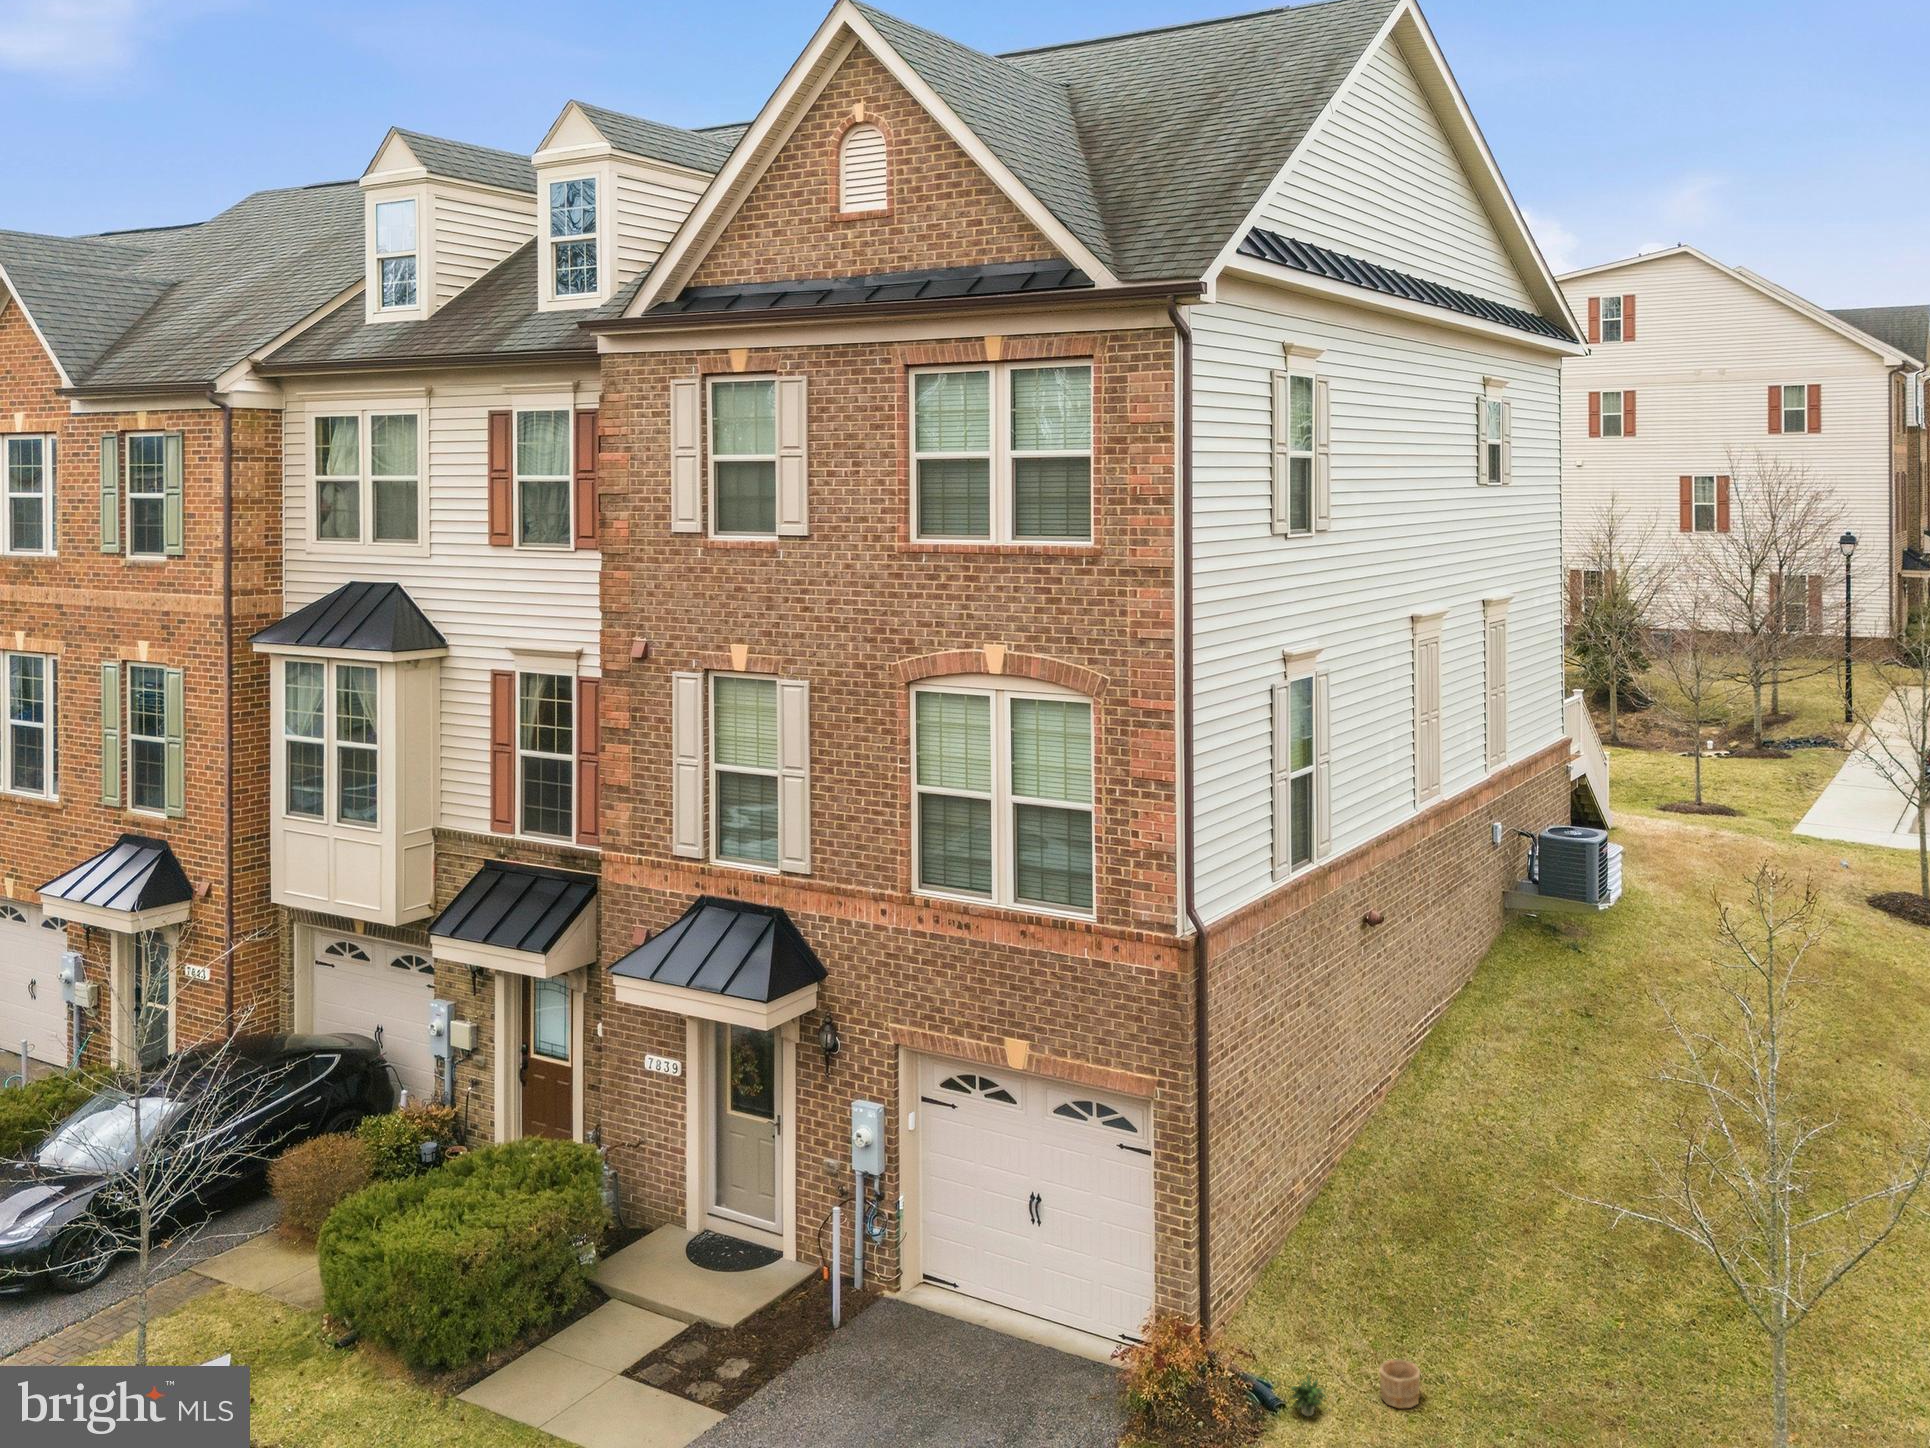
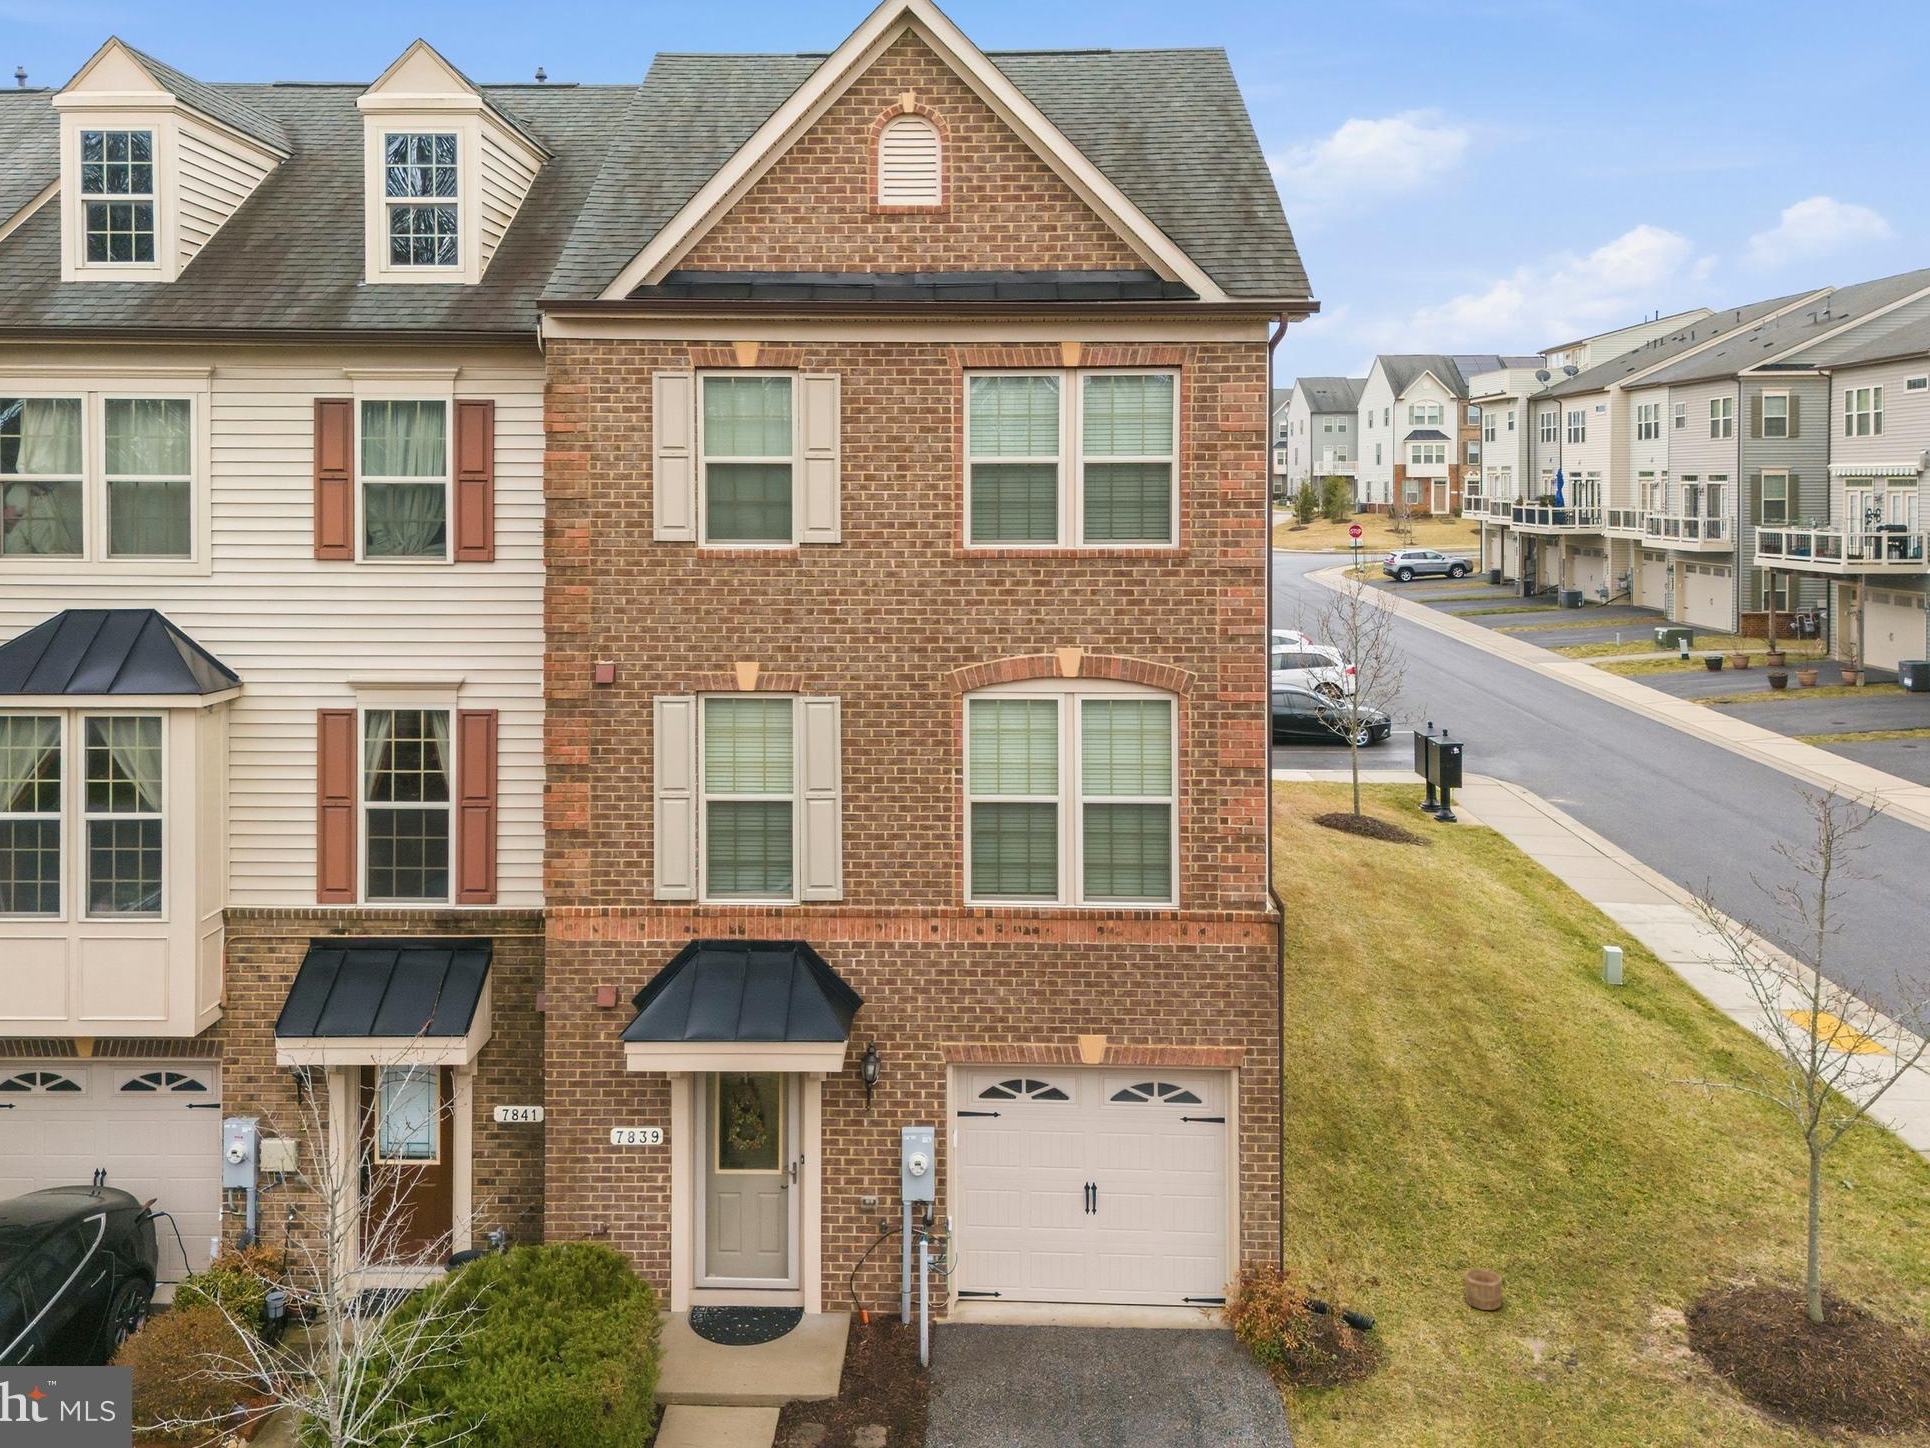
potted plant: present [1291,1375,1326,1416] -> none [1417,1297,1451,1335]

